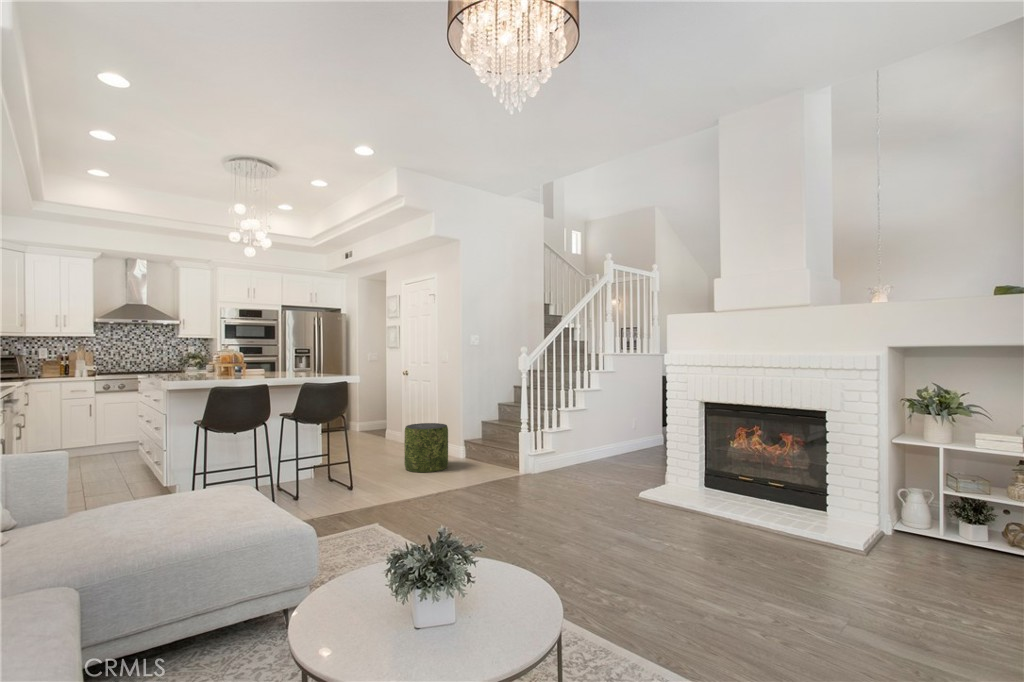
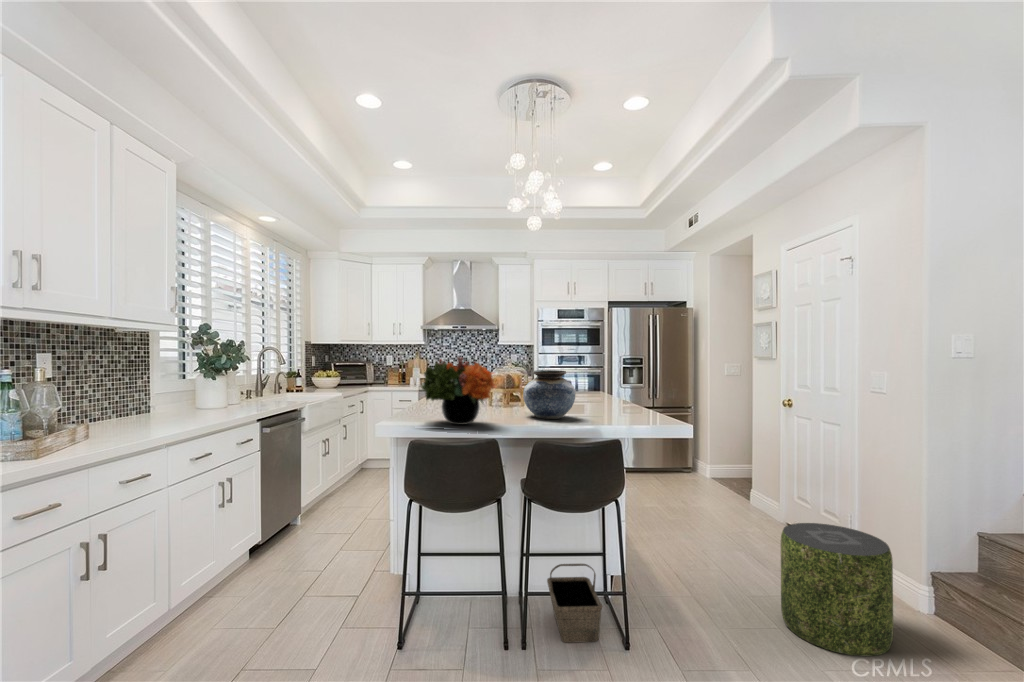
flower arrangement: none [216,342,265,381] -> present [422,357,496,425]
vase: none [267,352,300,379] -> present [523,370,575,419]
basket: none [285,455,323,494] -> present [547,564,602,643]

